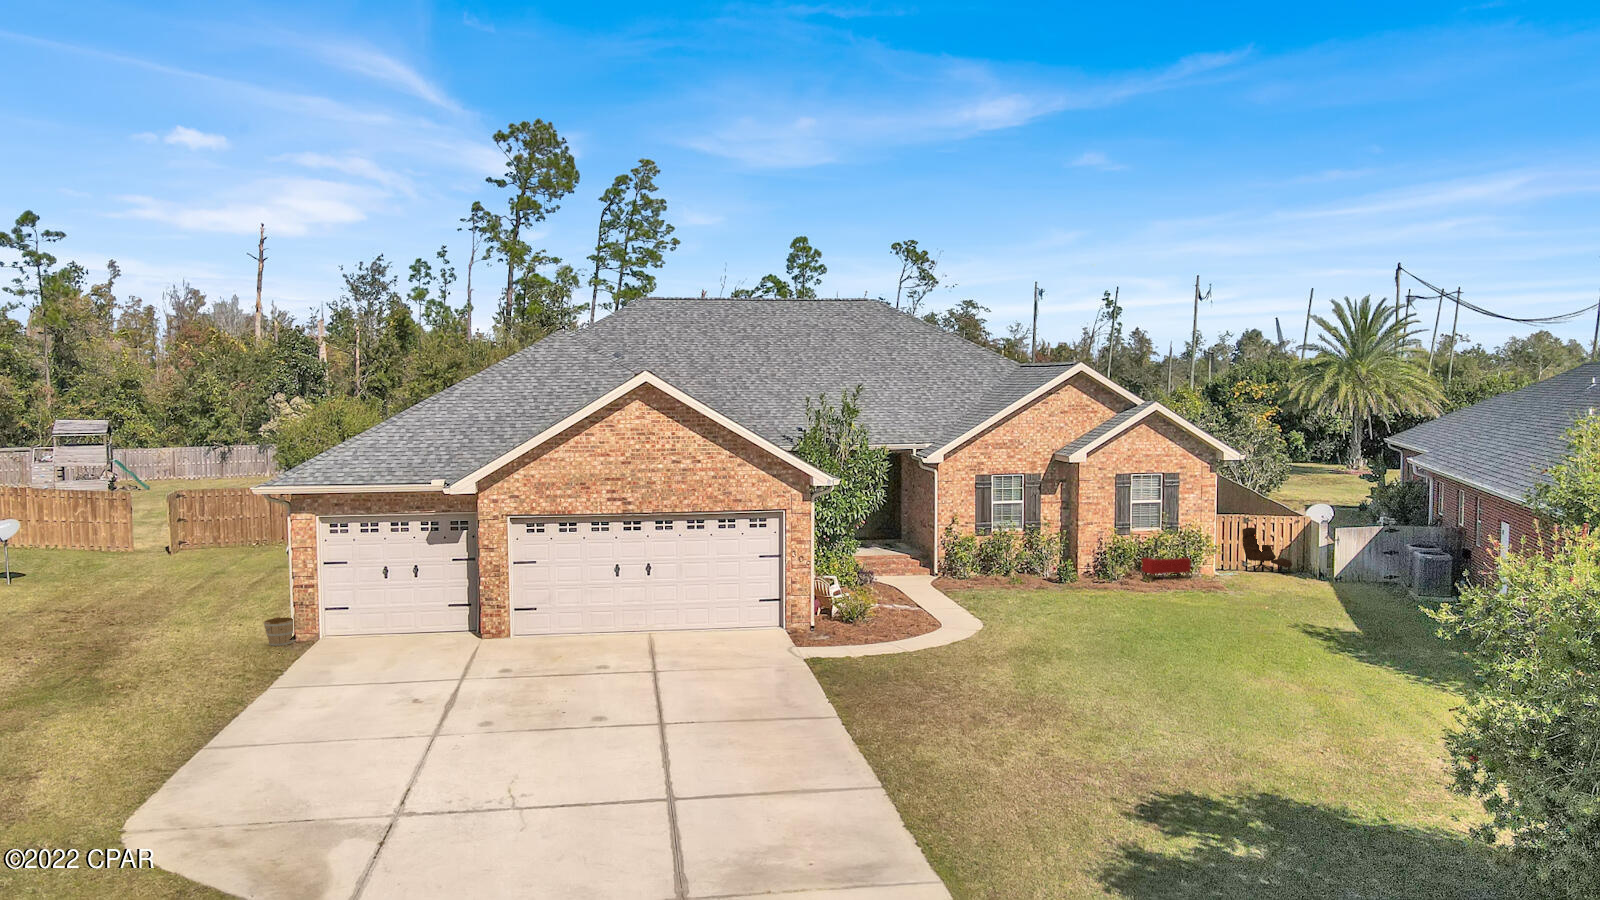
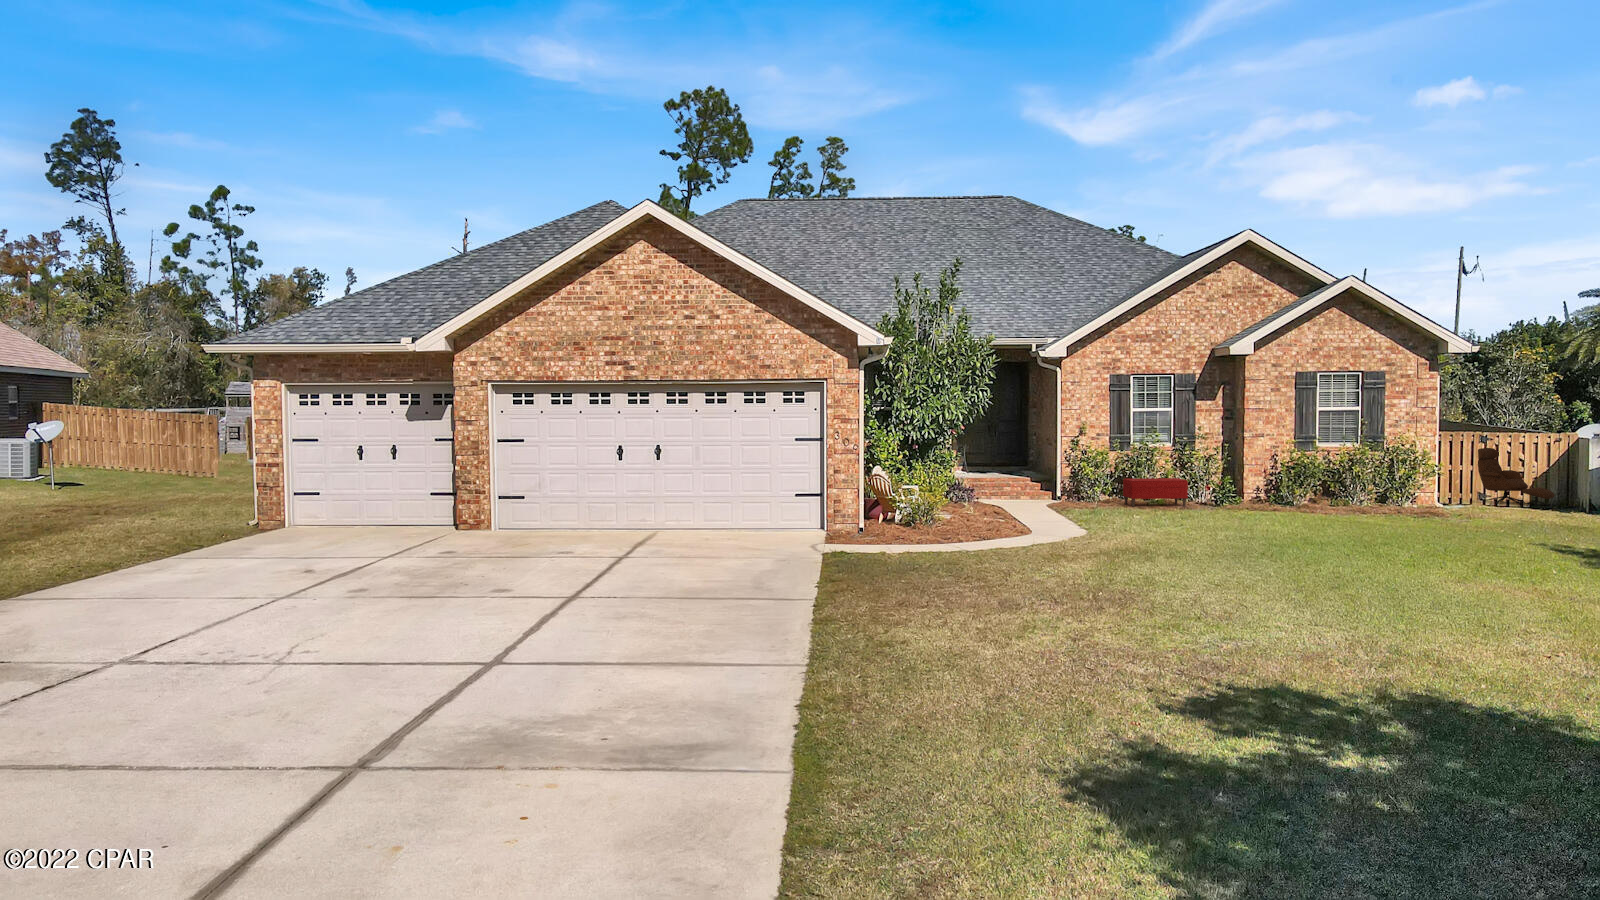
bench: present [1141,557,1191,580] -> present [1123,478,1188,507]
wooden bucket: present [264,617,293,646] -> none [223,499,262,530]

